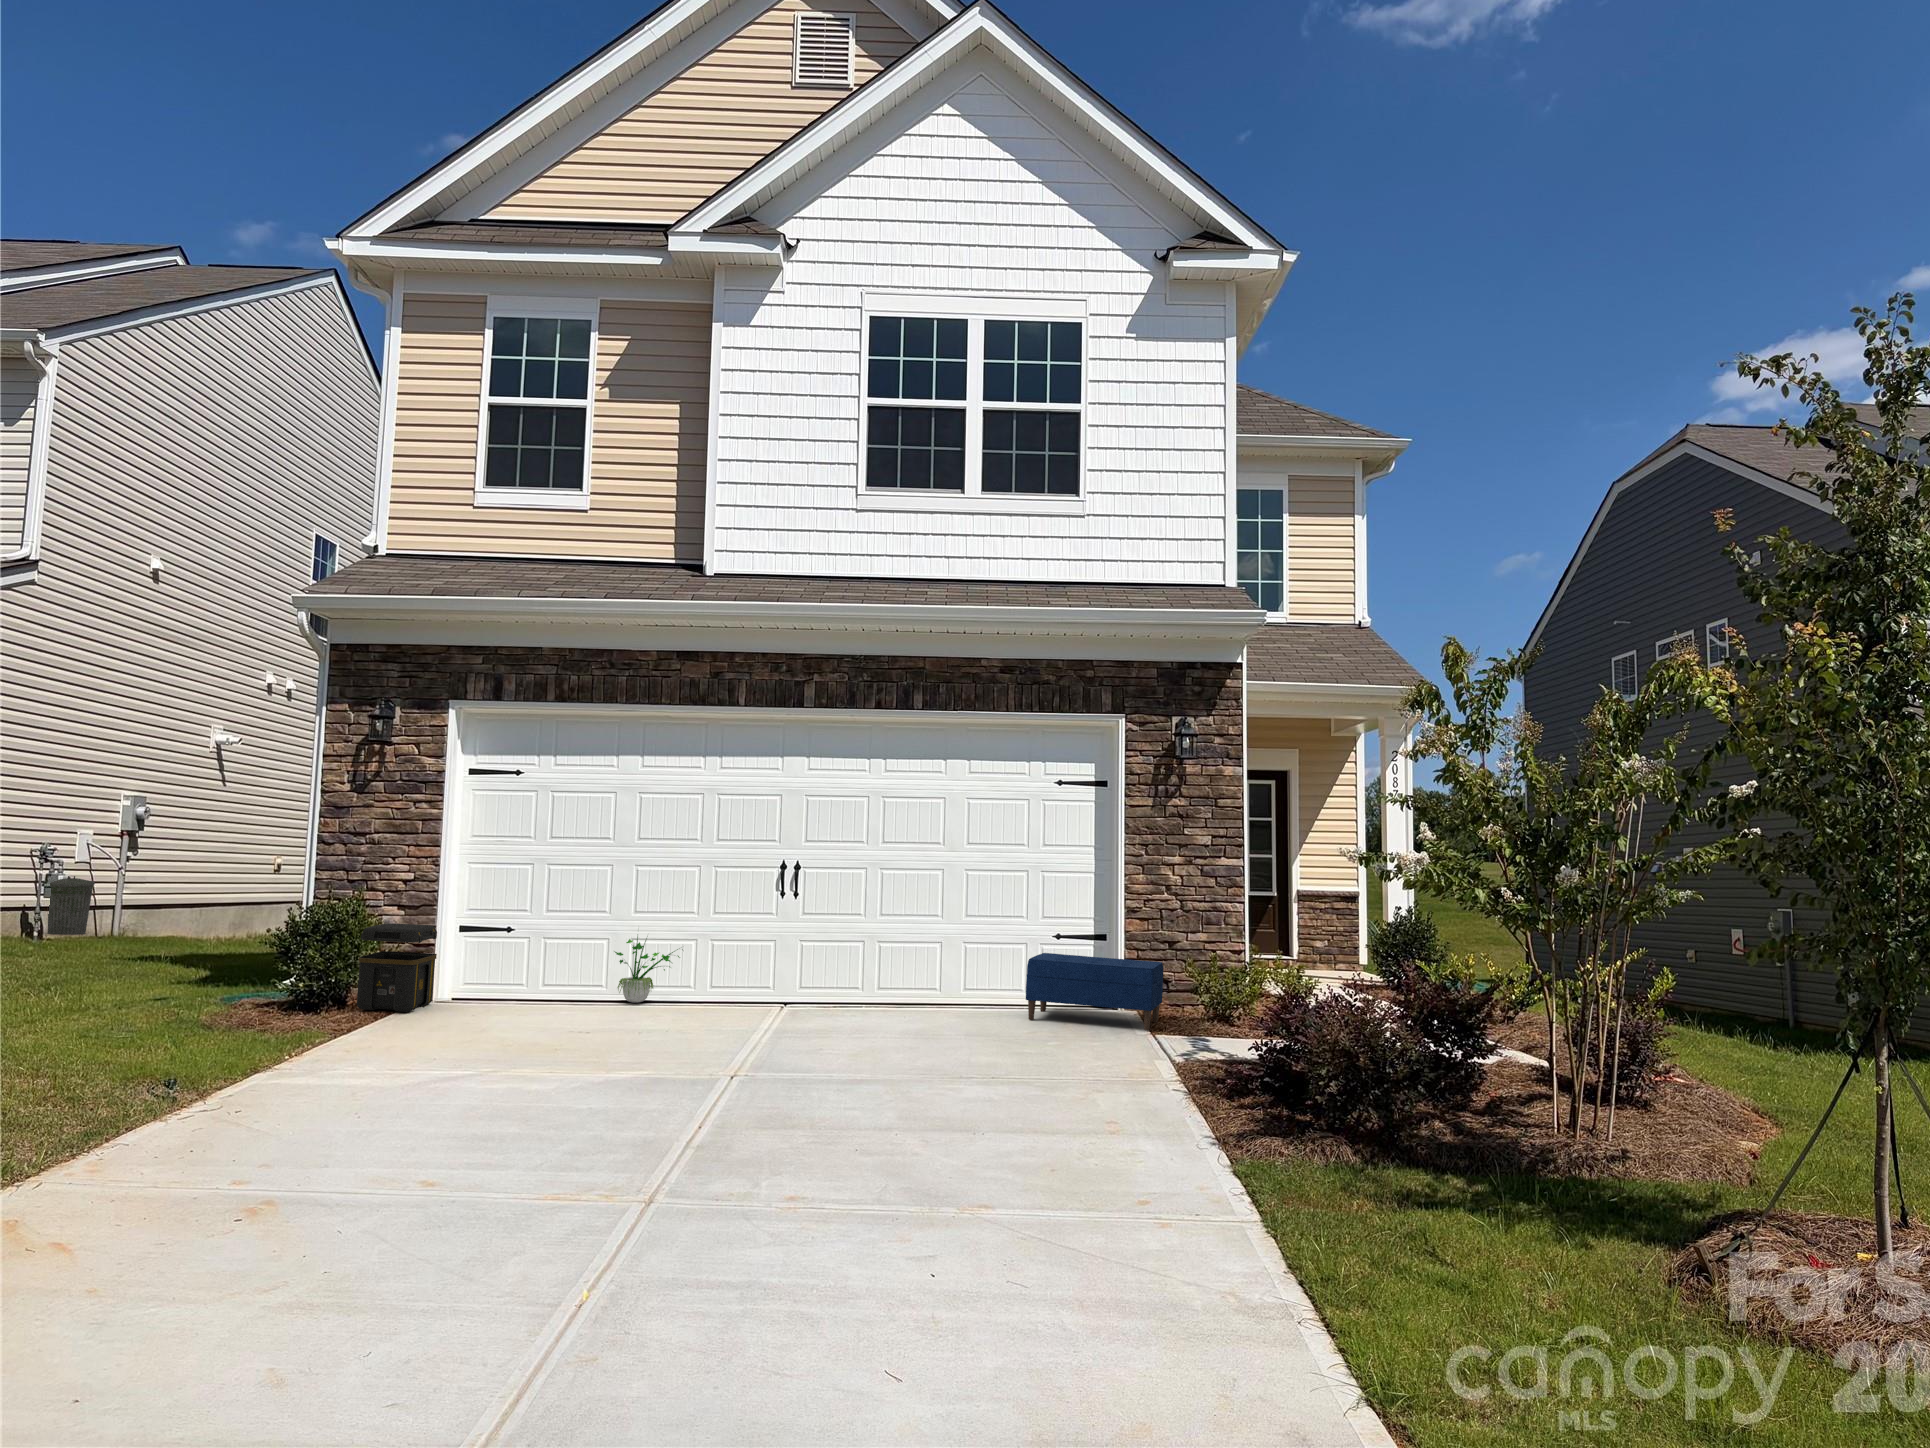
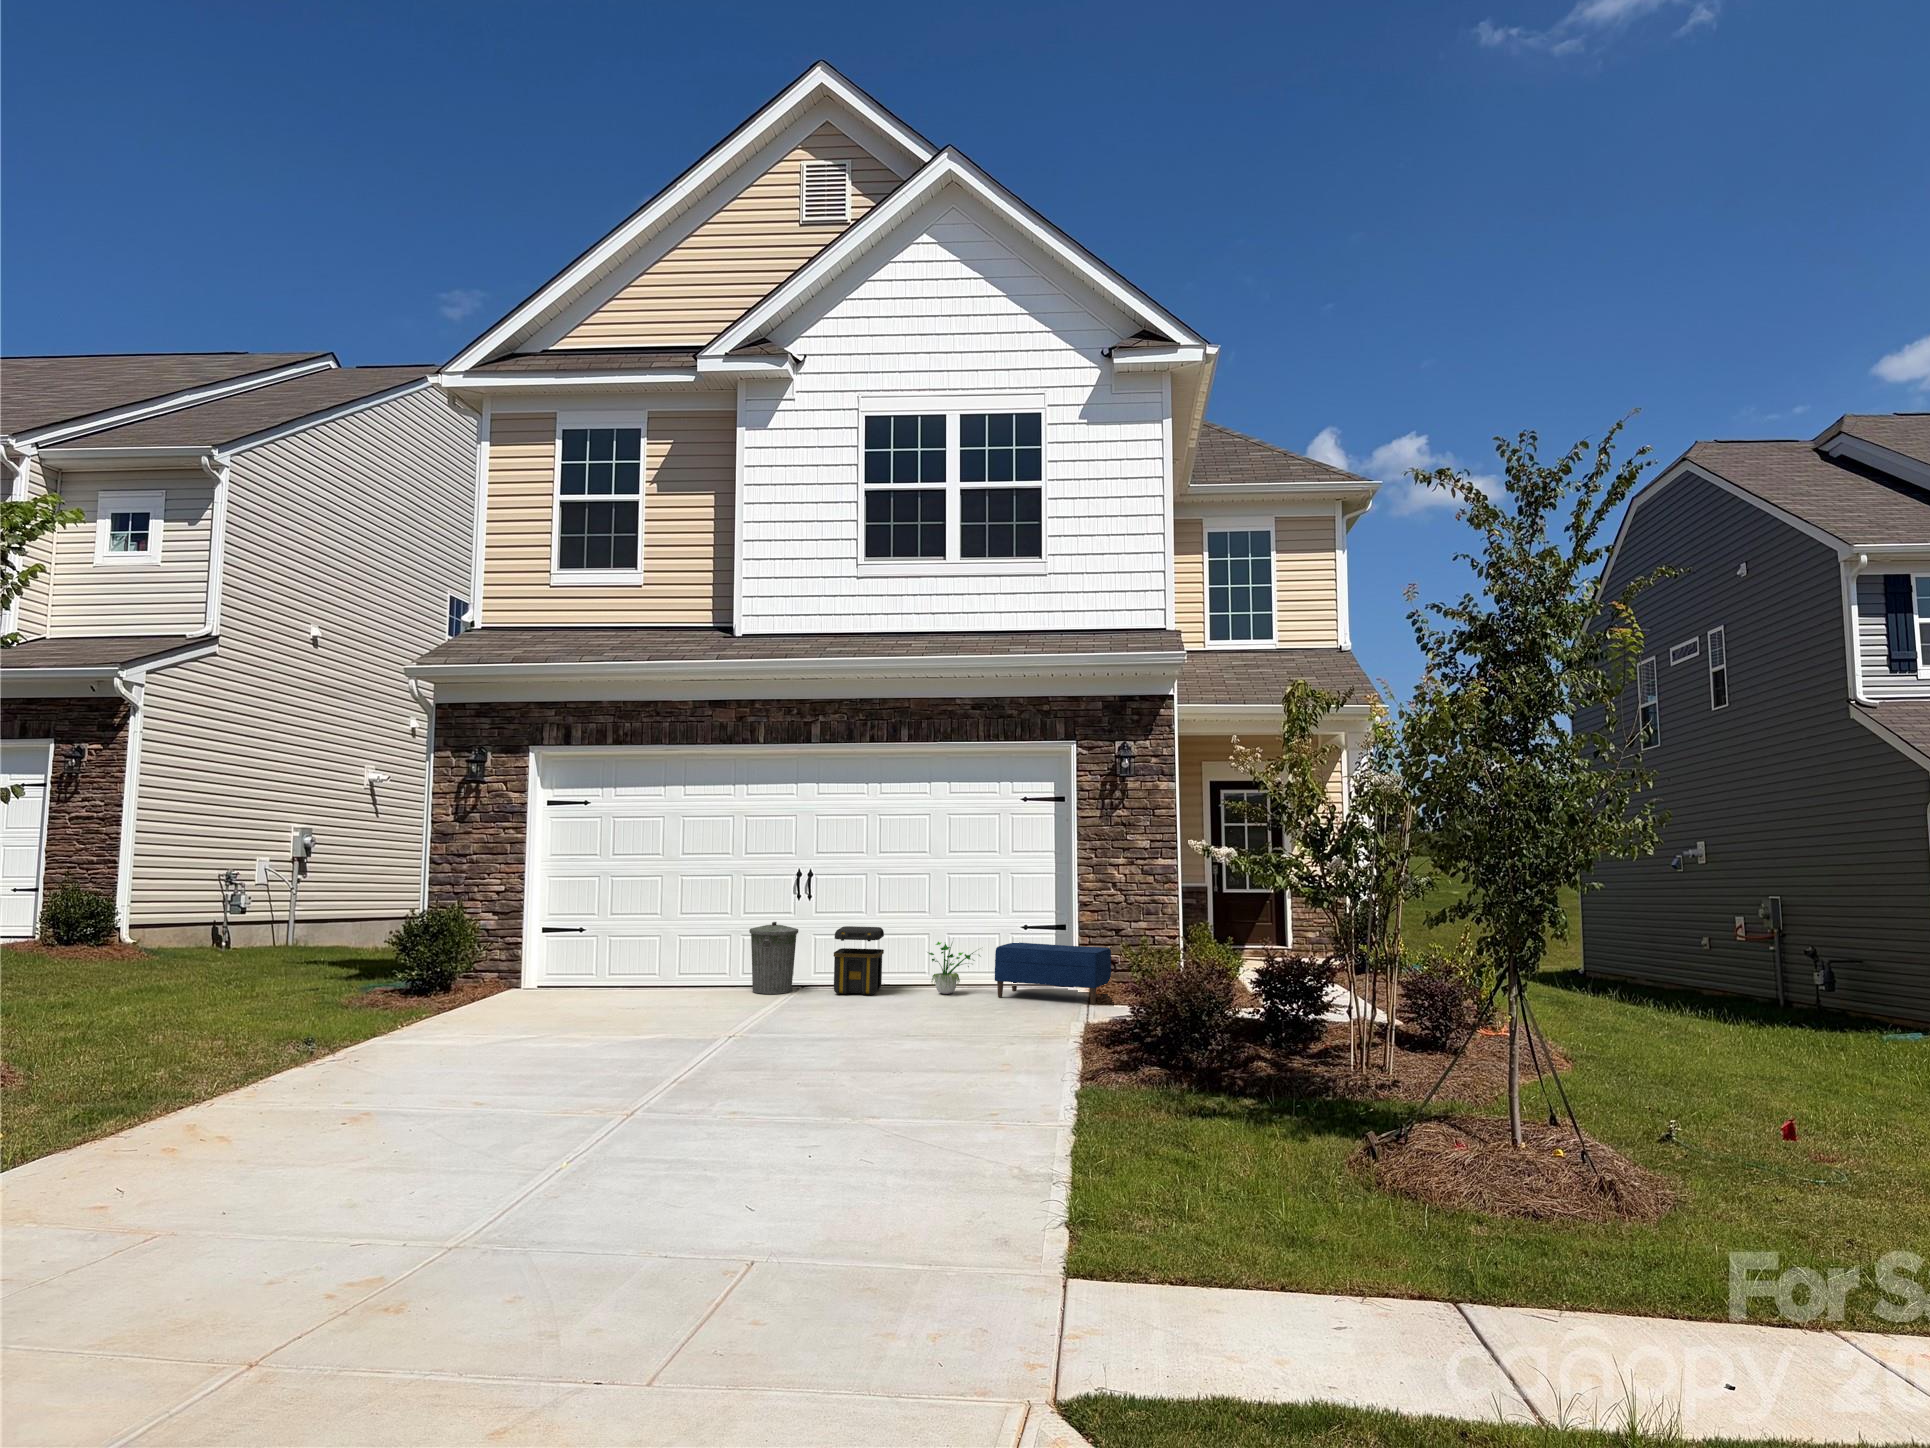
trash can: present [48,876,95,935] -> present [749,922,798,994]
toolbox: present [357,923,437,1012] -> present [833,926,884,995]
potted plant: present [614,936,683,1003] -> present [928,942,981,994]

